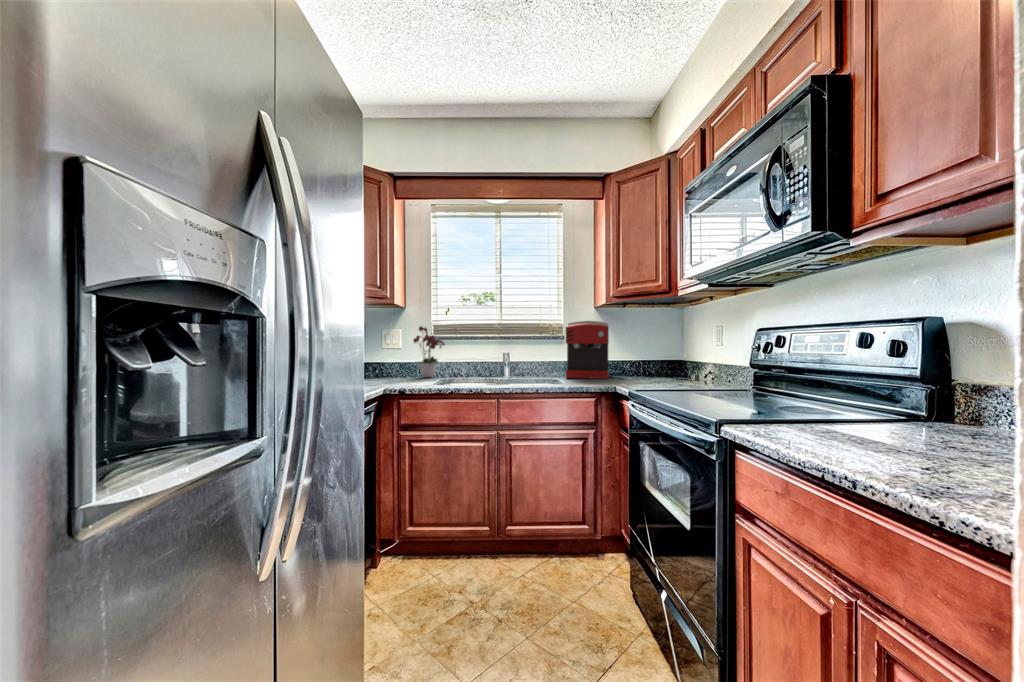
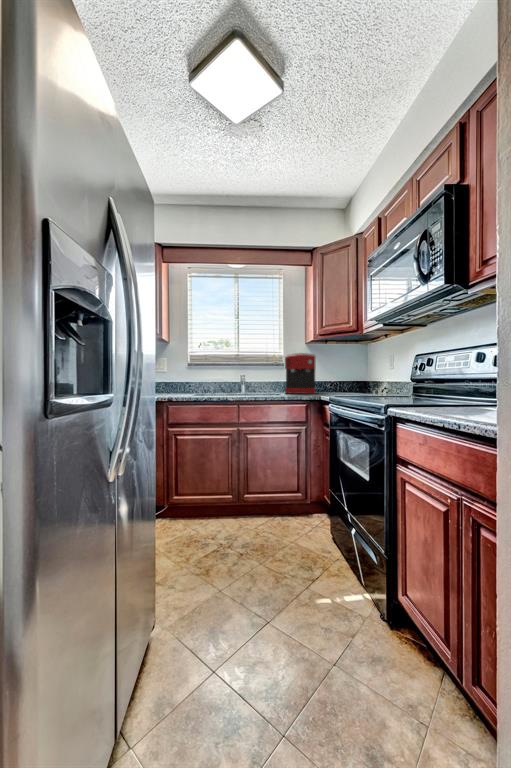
flower arrangement: present [413,326,445,377] -> none [172,355,199,395]

